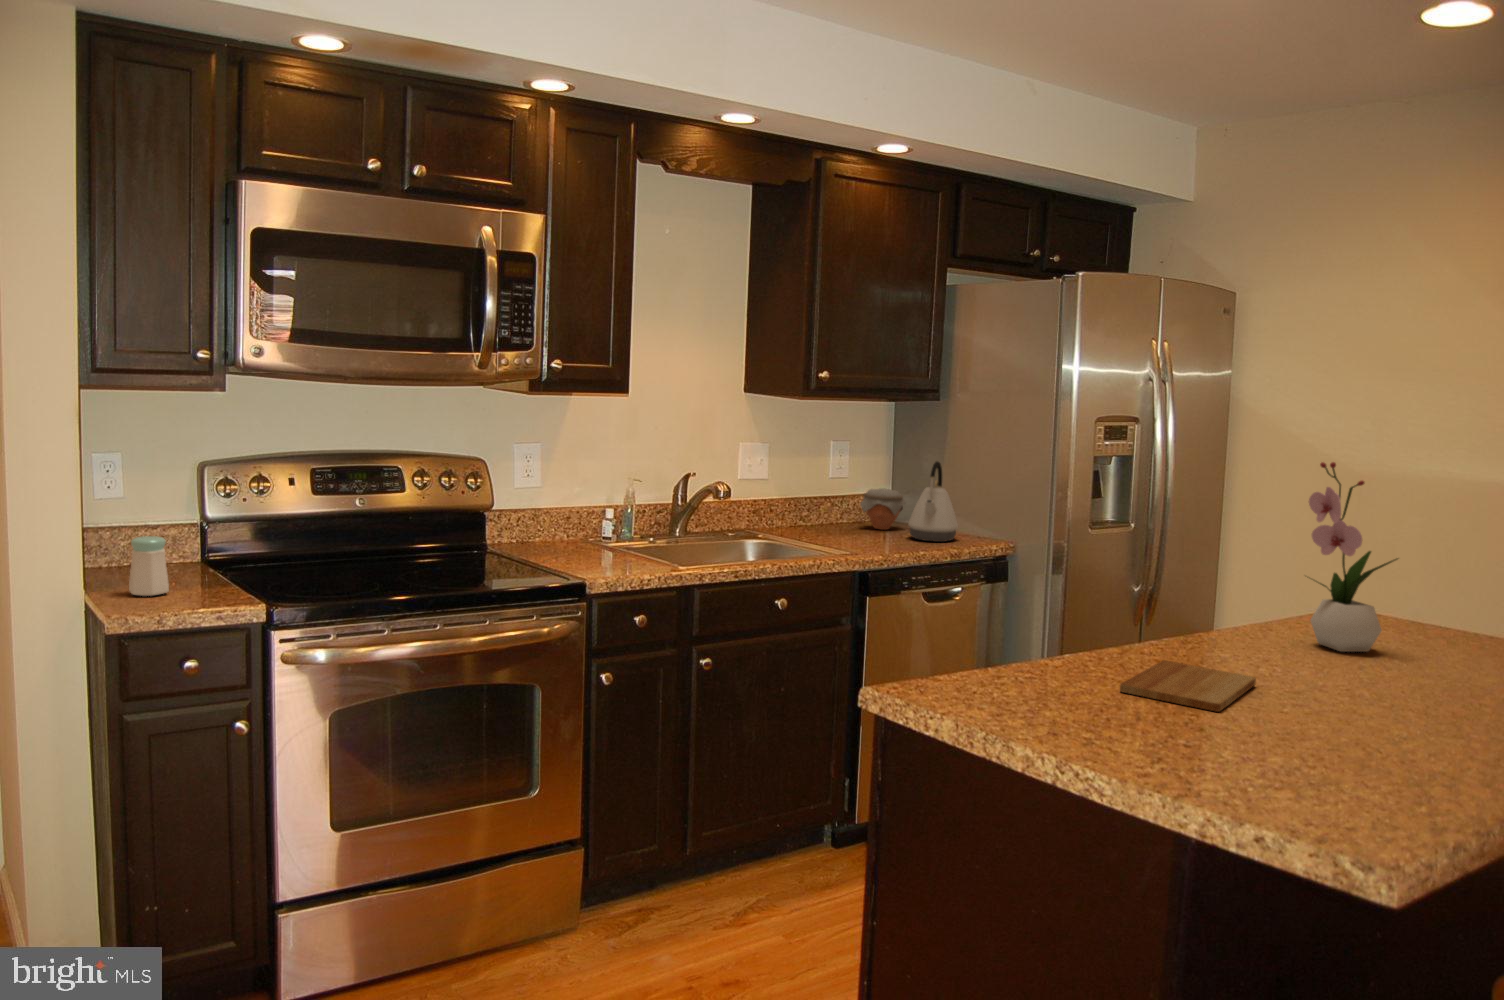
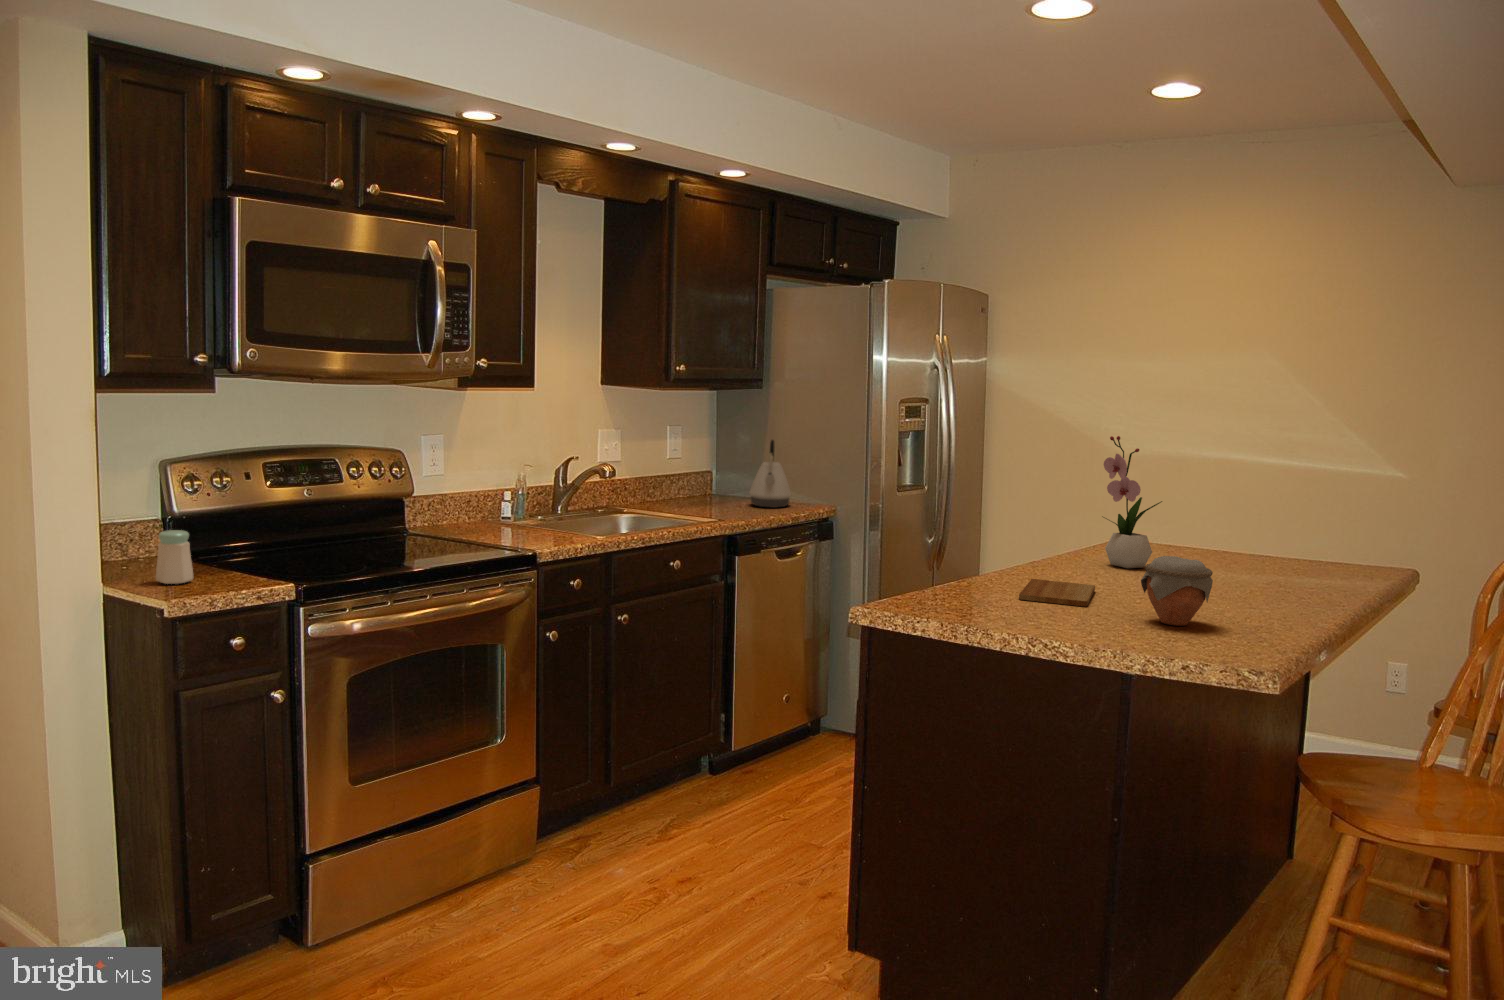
jar: present [861,488,905,530] -> present [1141,556,1213,626]

